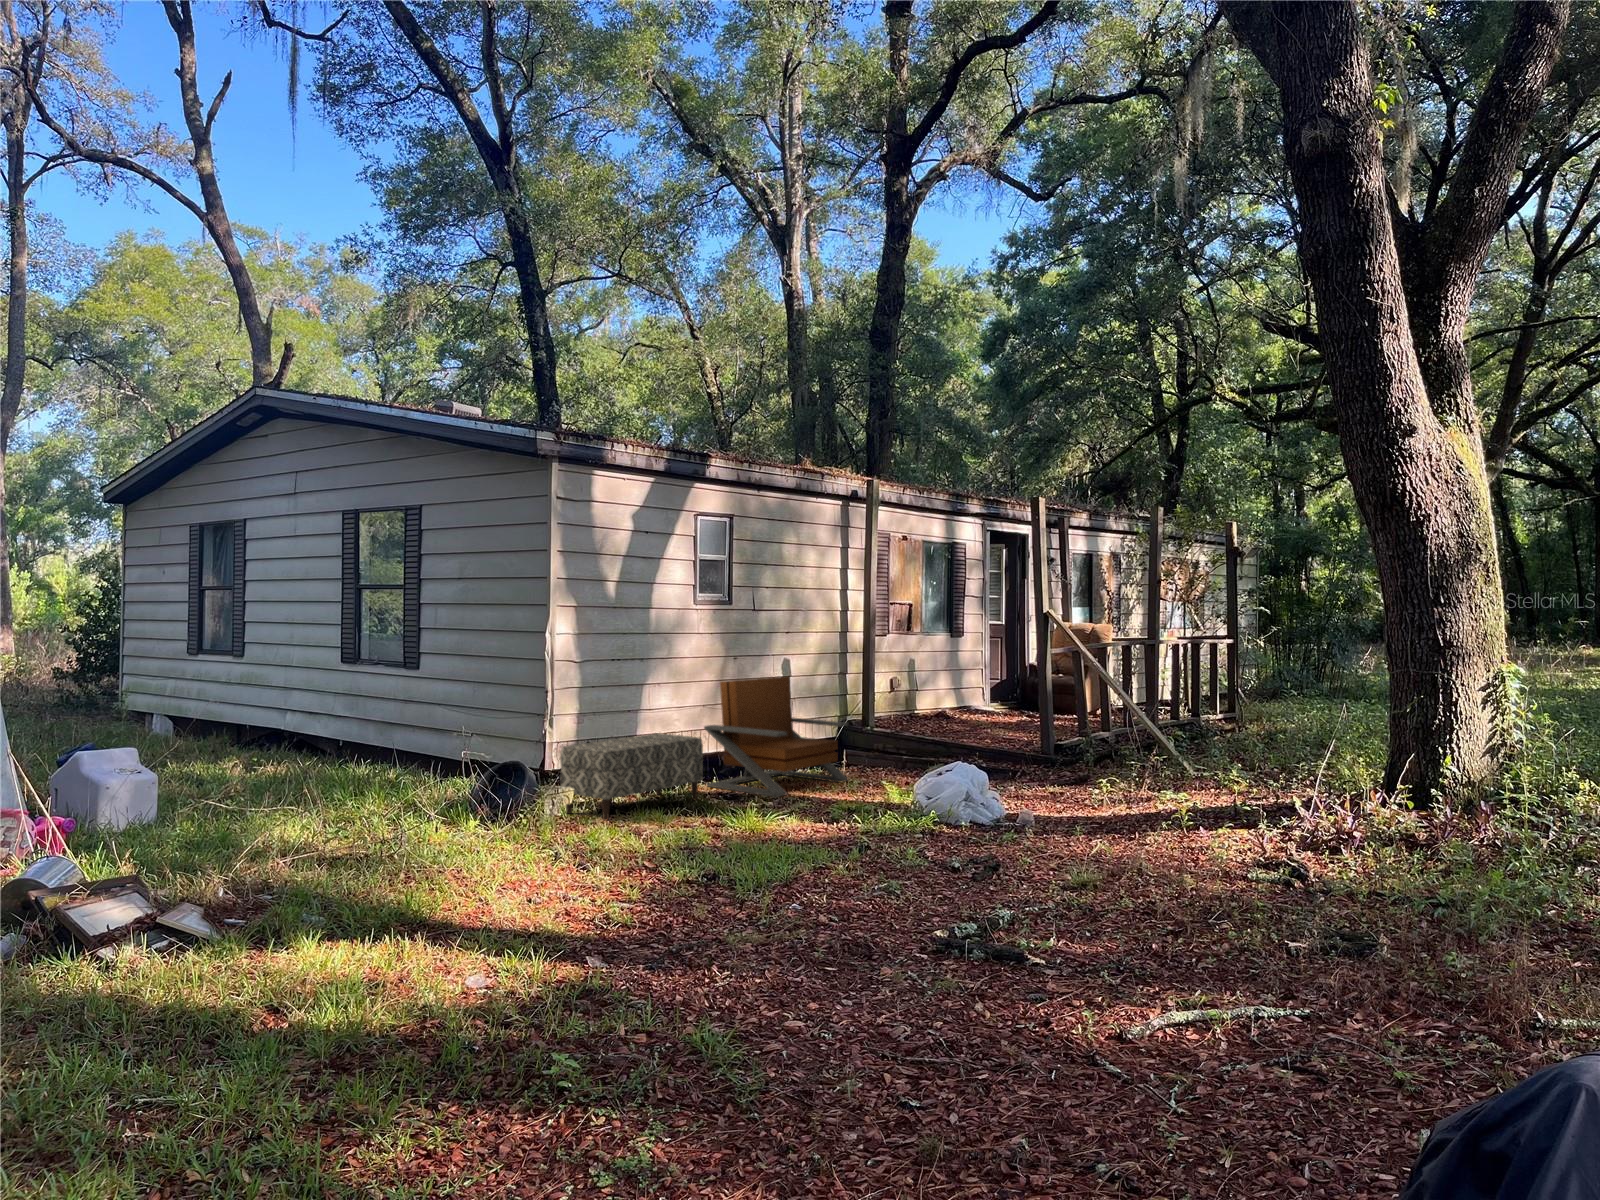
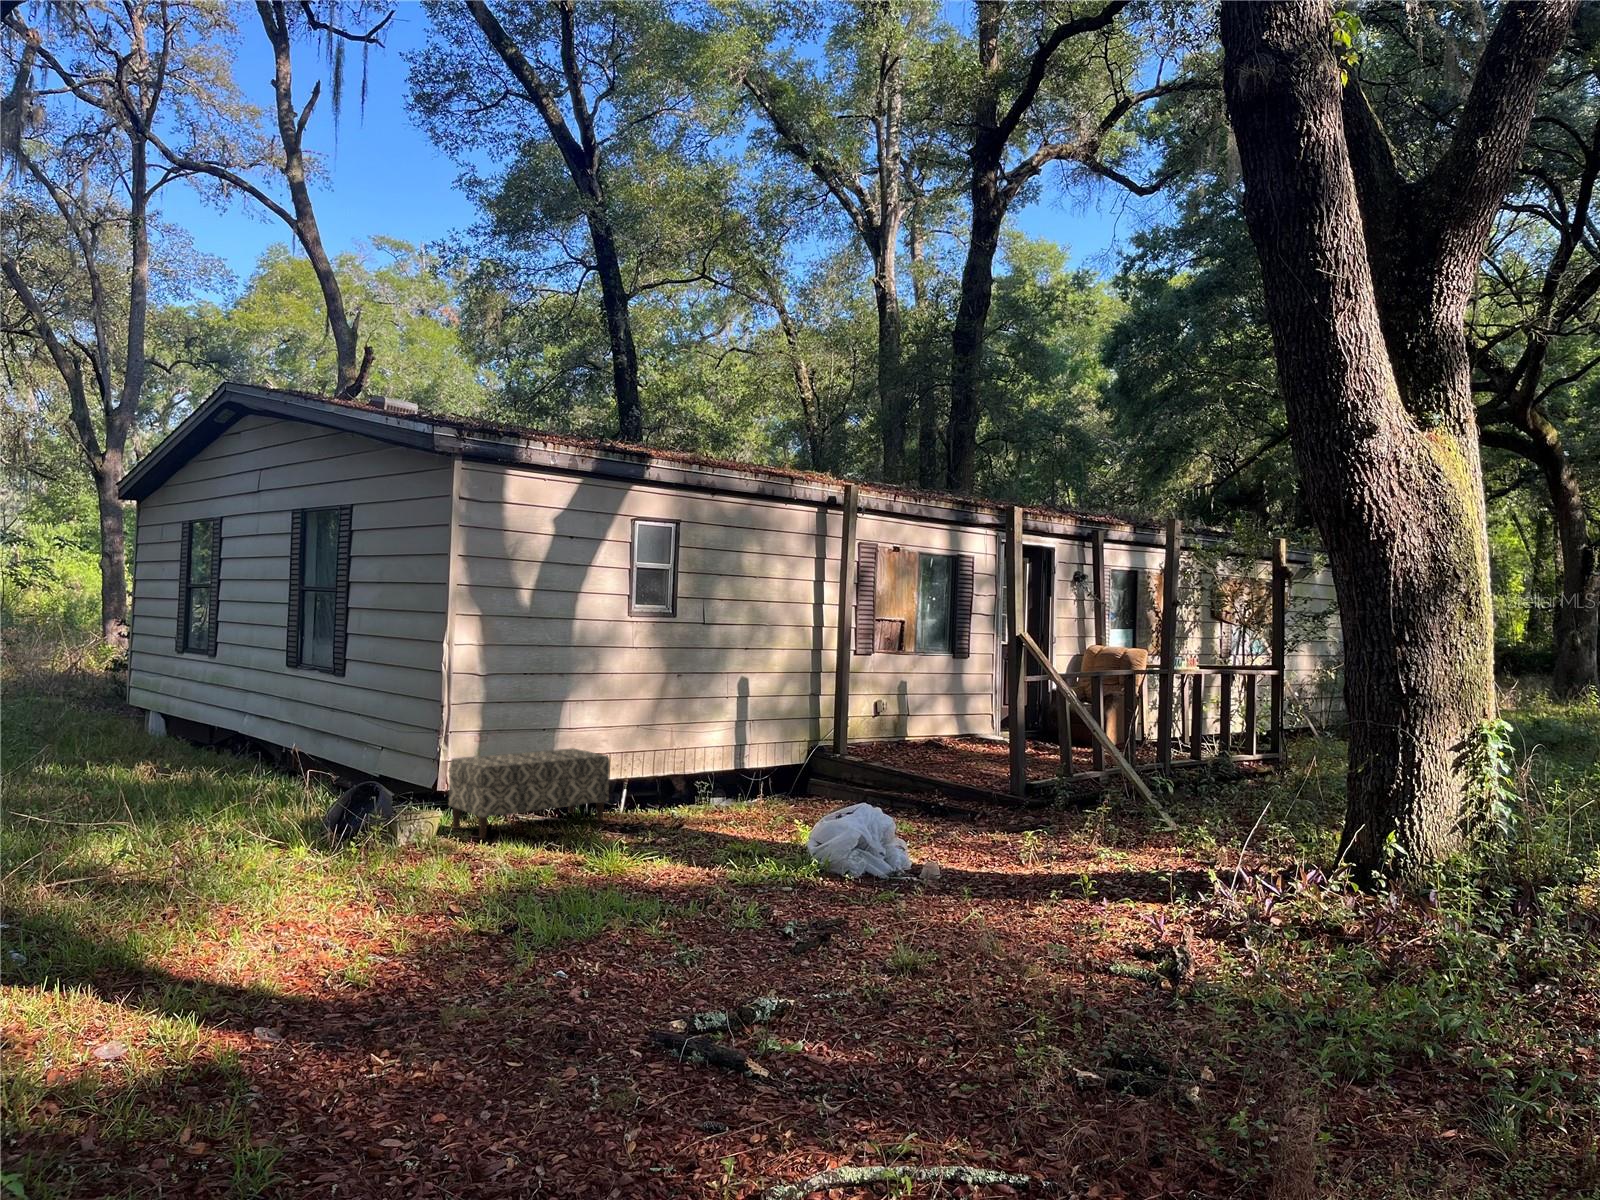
lounge chair: present [704,676,849,797] -> none [630,694,788,823]

